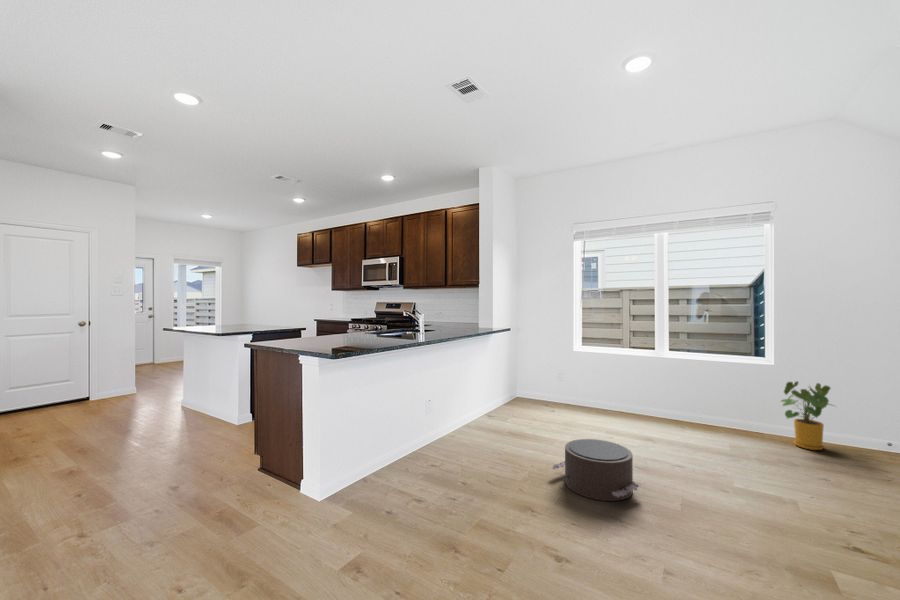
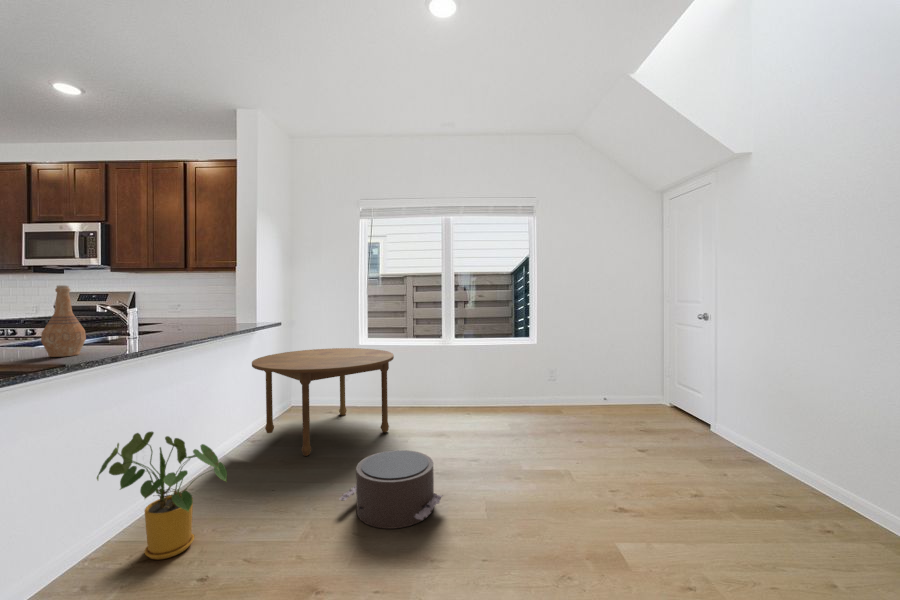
vase: none [384,301,403,343] -> present [41,285,86,357]
dining table: none [490,351,604,434] -> present [252,348,394,456]
house plant: present [781,381,830,450] -> present [97,432,227,559]

